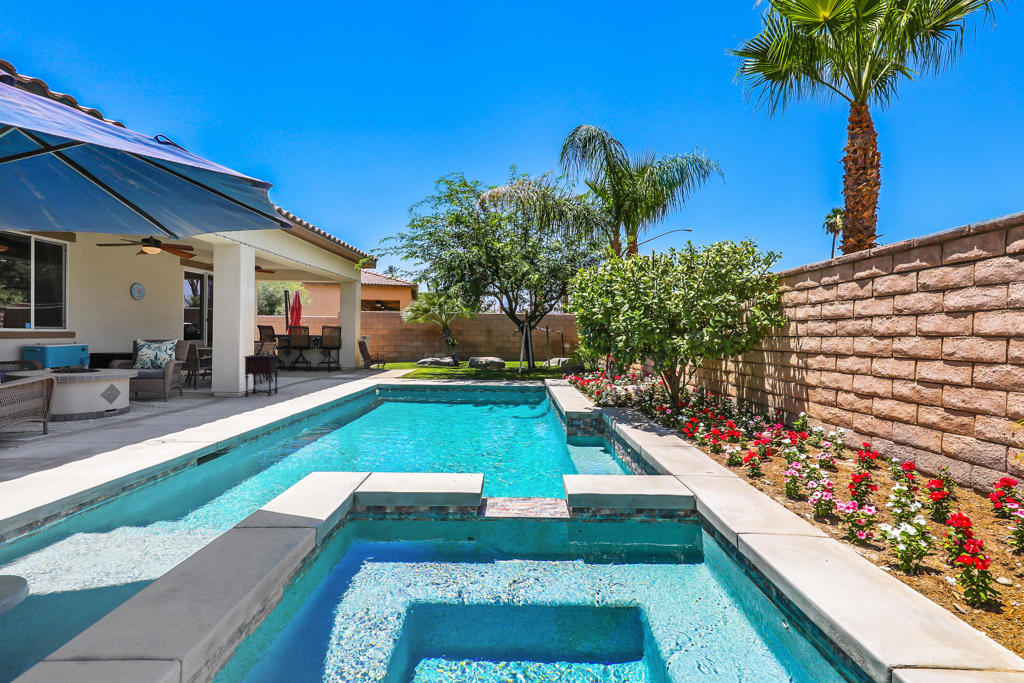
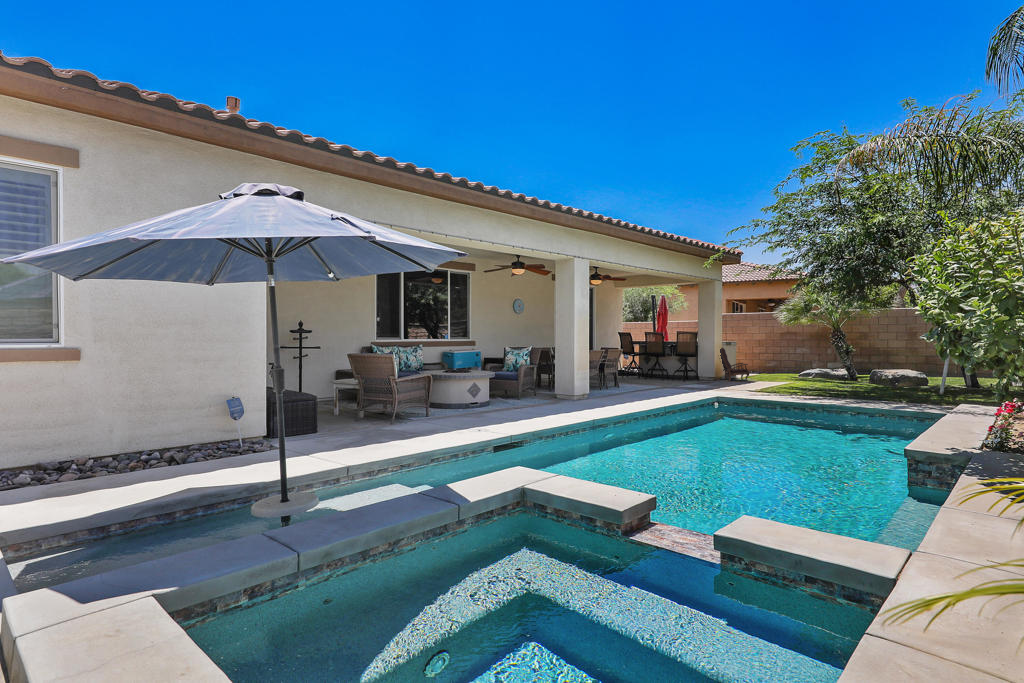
side table: present [244,355,278,397] -> none [577,361,610,401]

